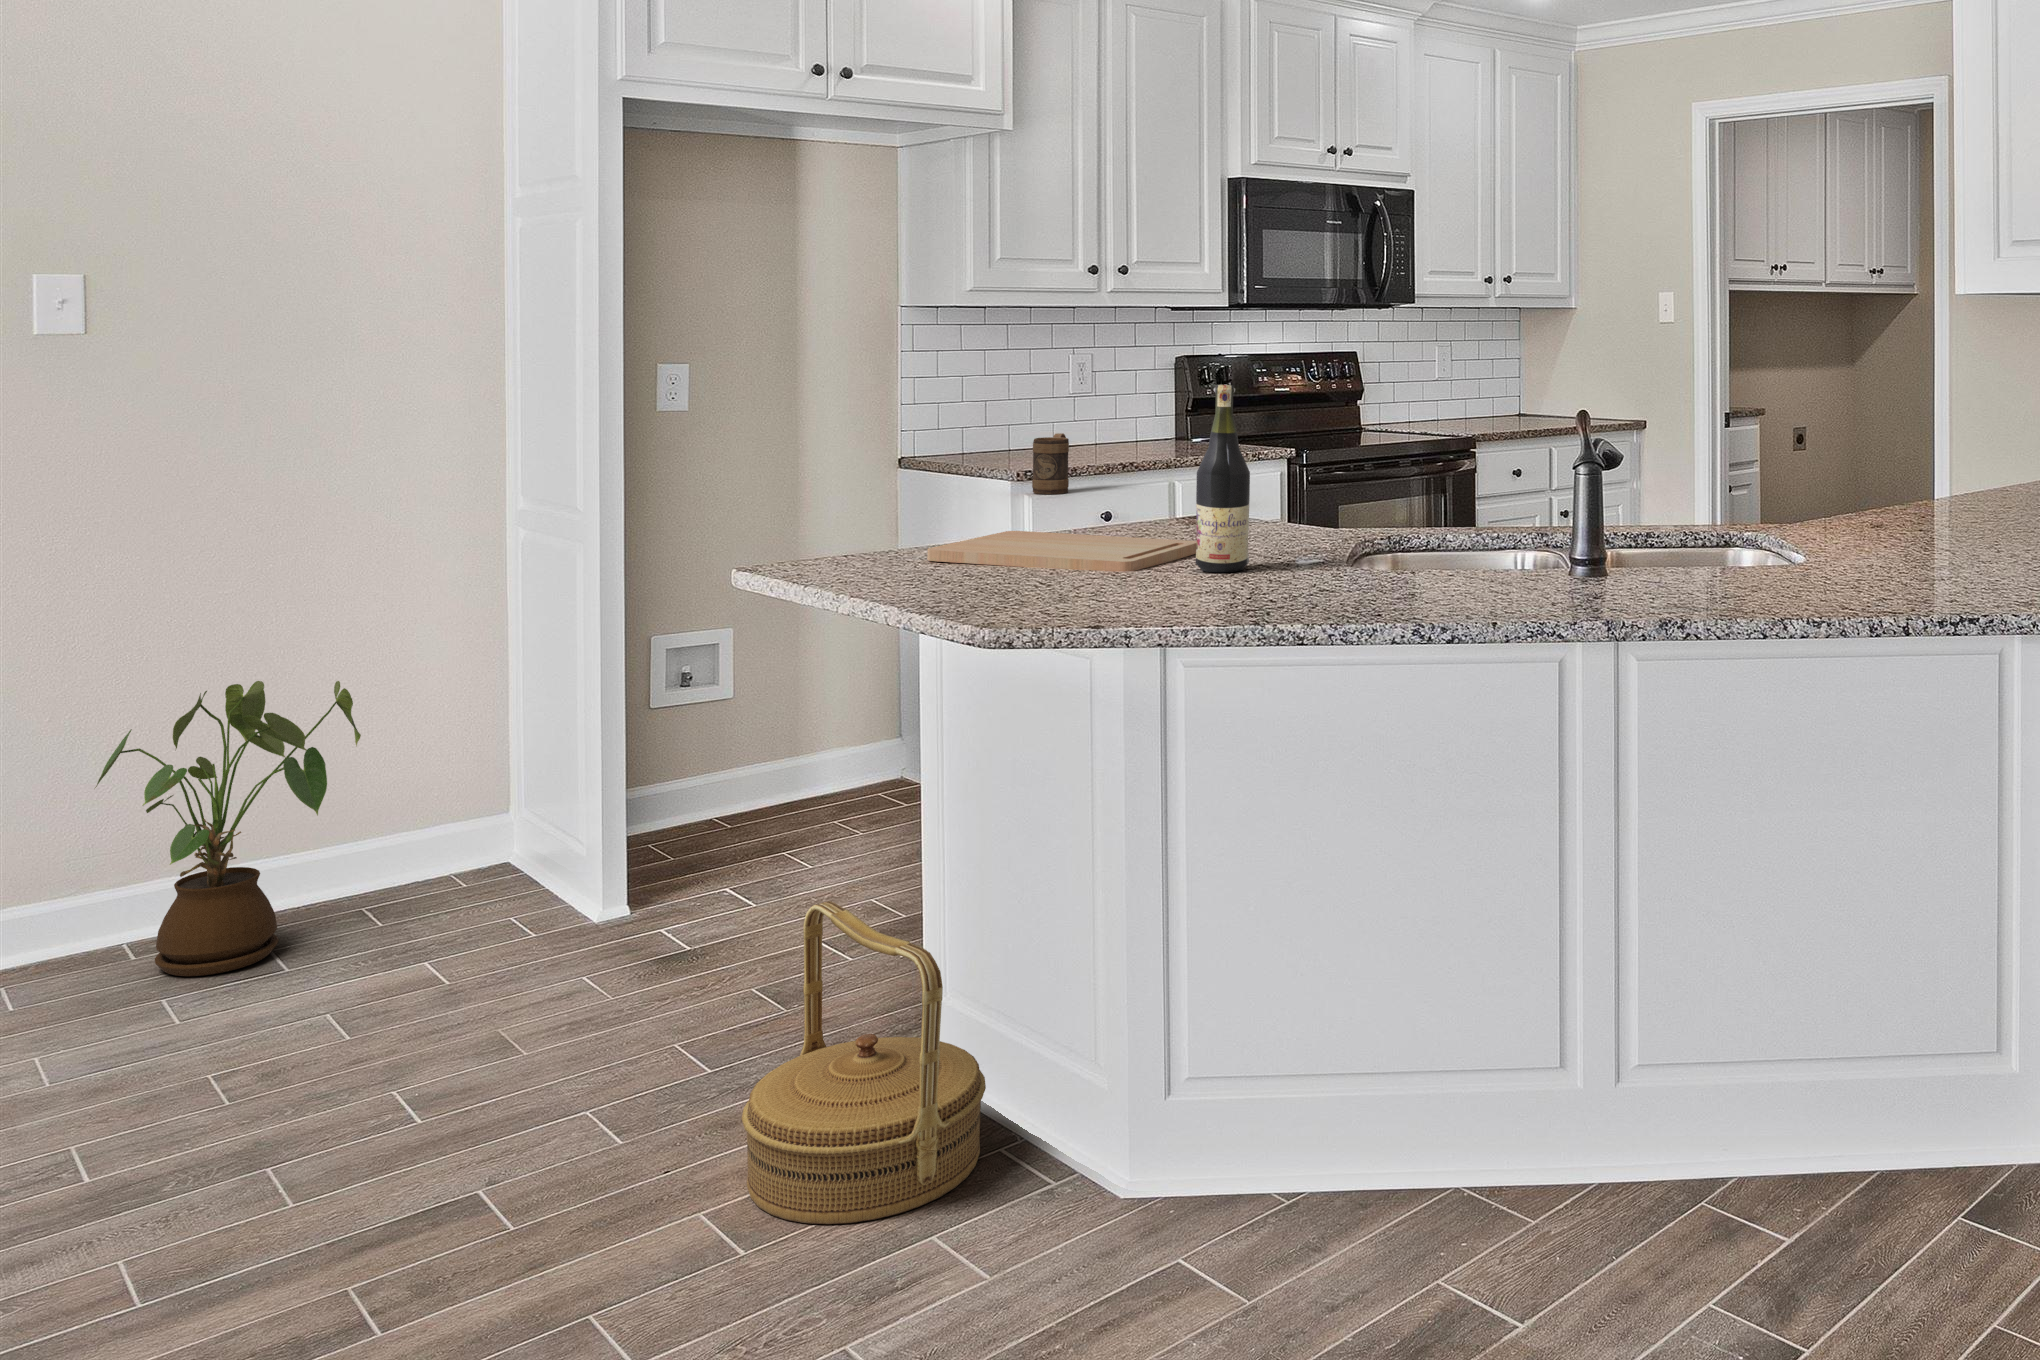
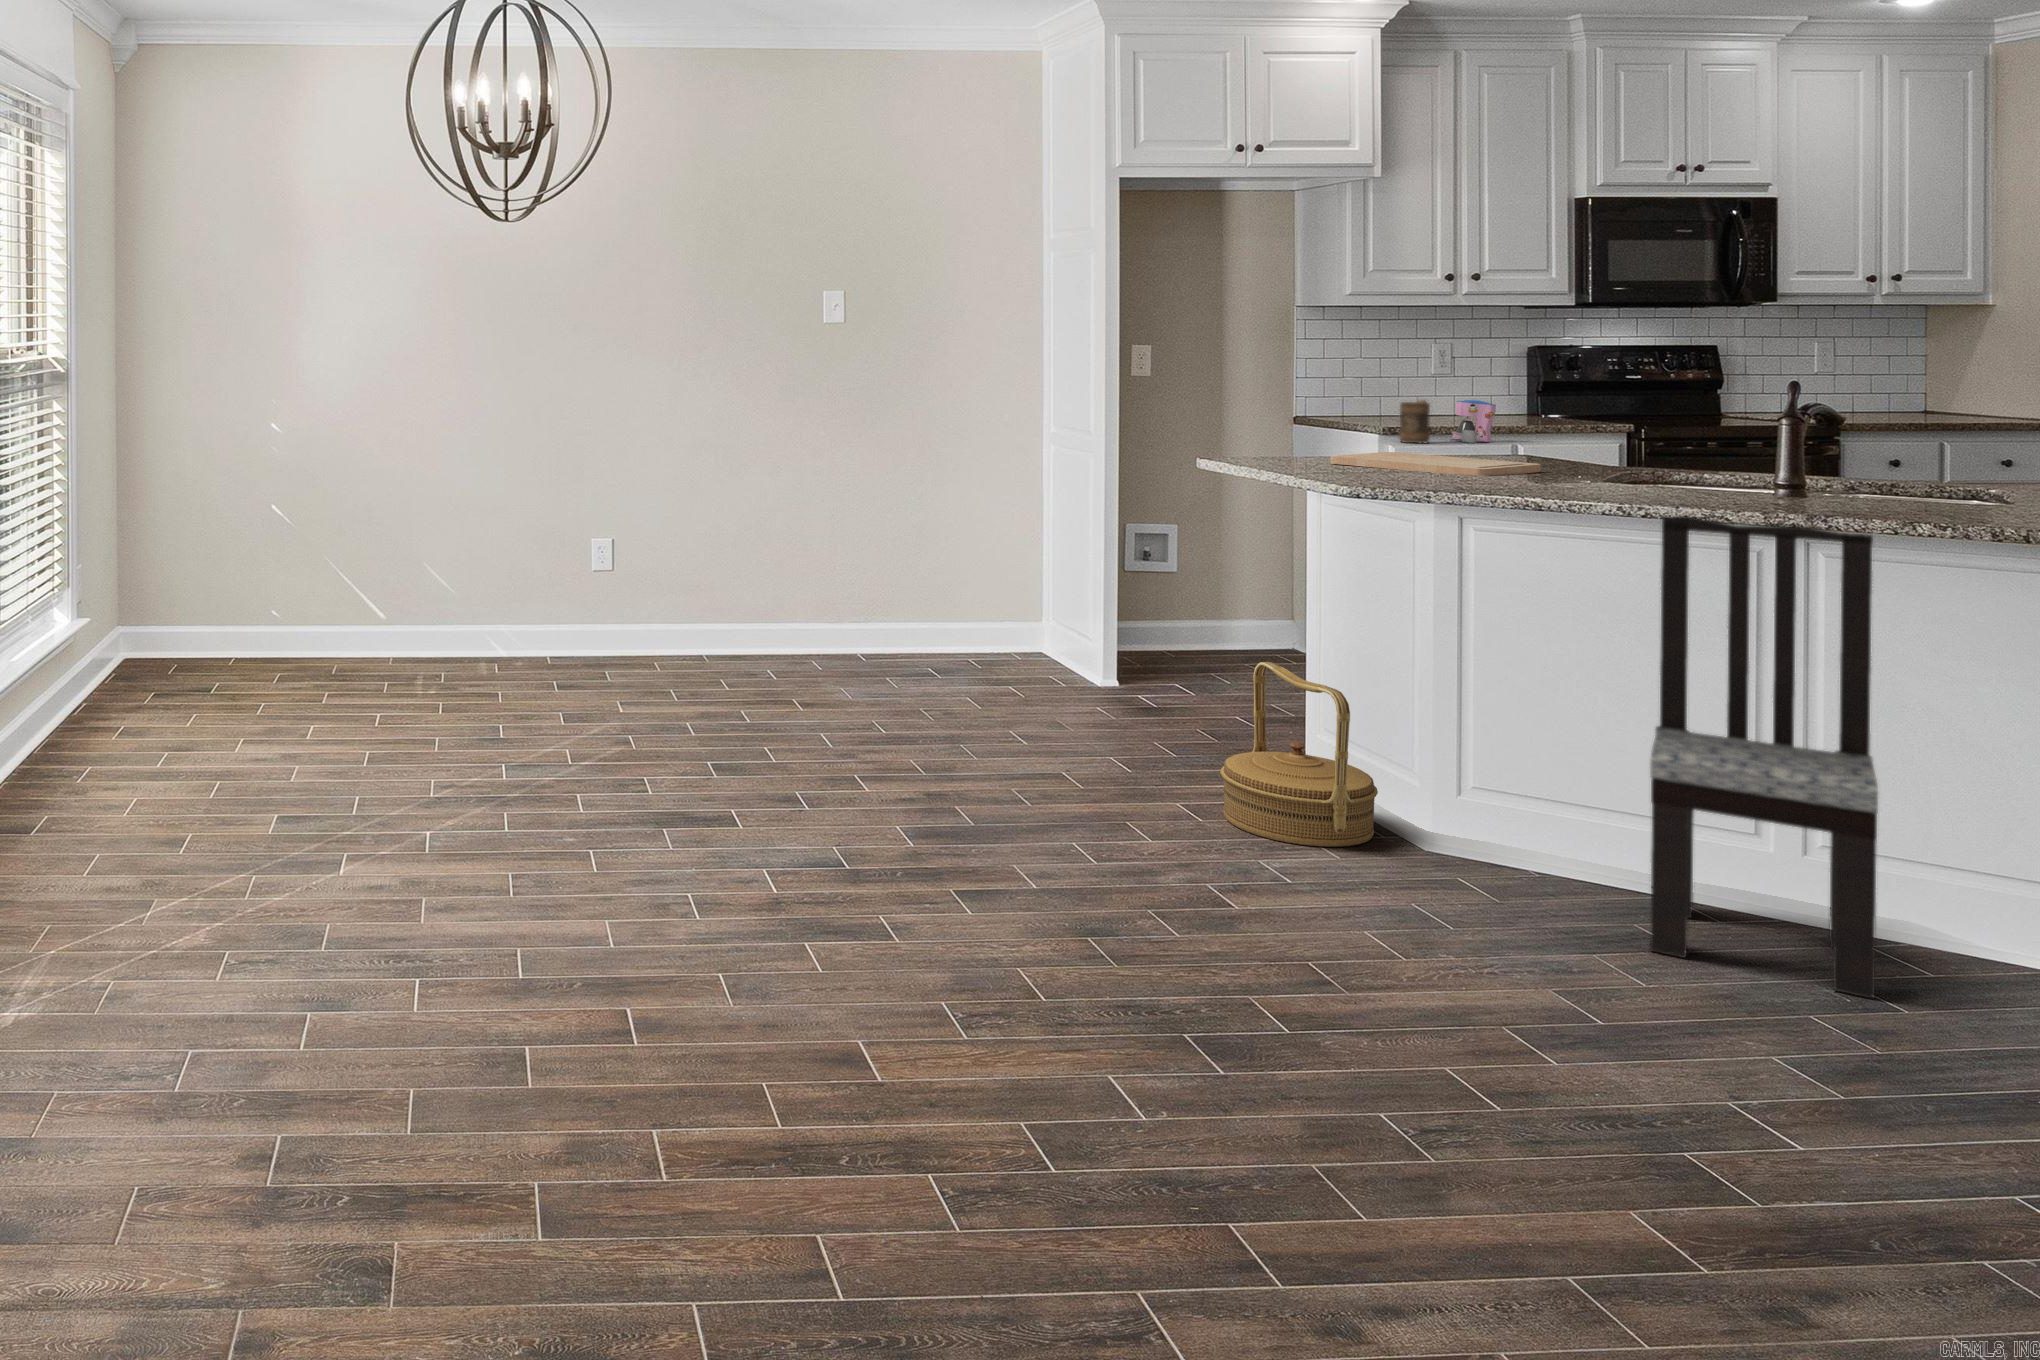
wine bottle: present [1196,385,1250,572] -> none [1536,349,1582,480]
coffee maker: none [1090,430,1145,488] -> present [1448,400,1496,443]
dining chair: none [1339,617,1588,1288] -> present [1650,516,1878,999]
house plant: present [95,681,361,976] -> none [852,520,971,673]

